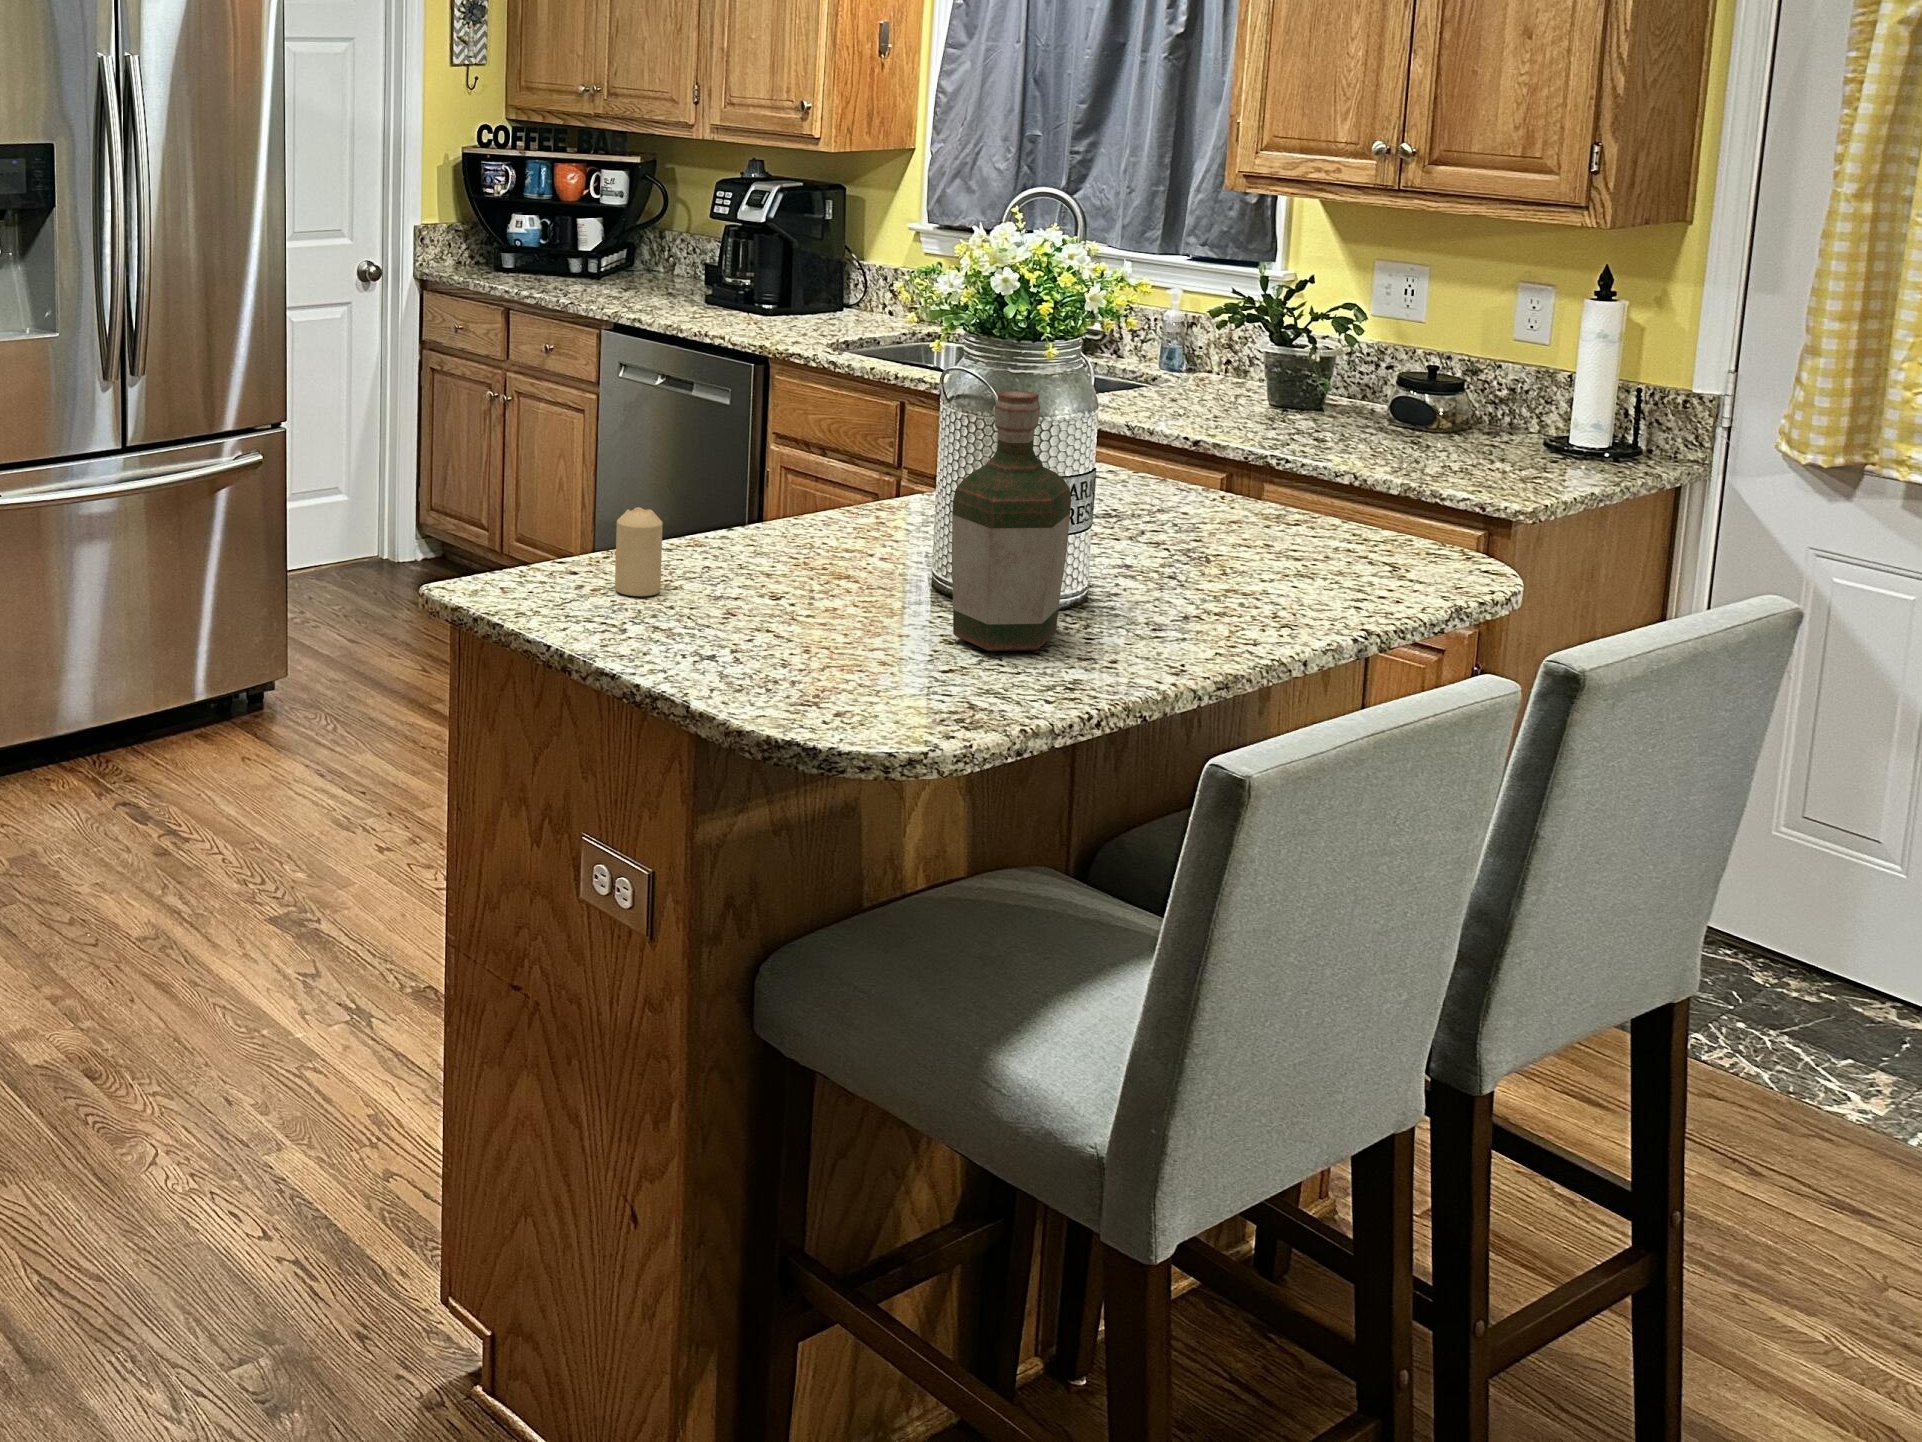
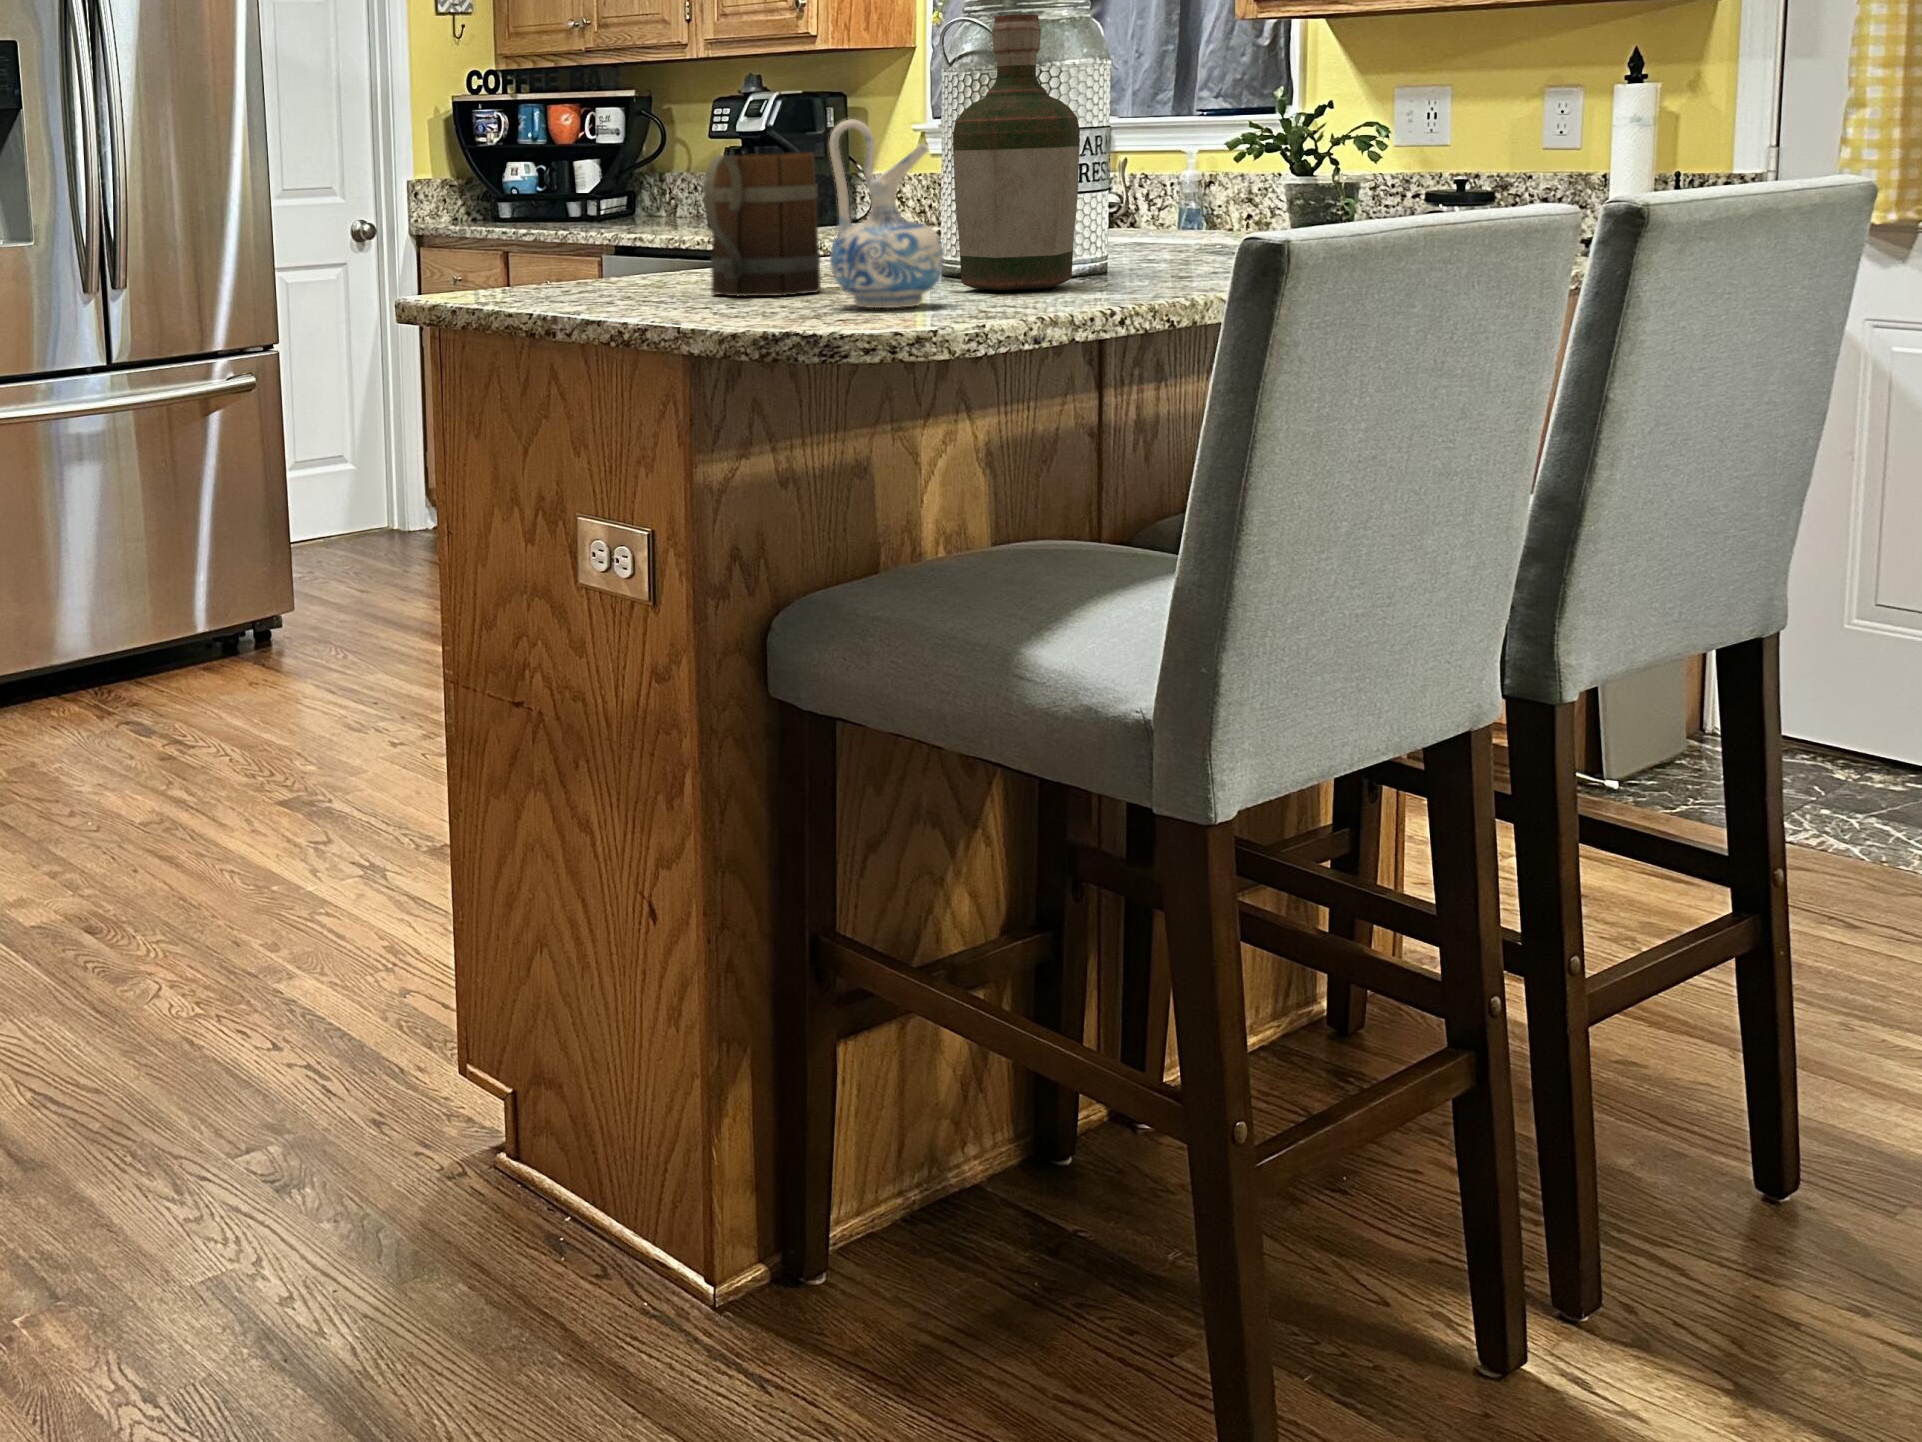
mug: none [718,482,822,632] -> present [704,153,821,296]
candle: present [615,507,663,596] -> none [599,202,649,292]
ceramic pitcher: none [833,515,939,692] -> present [829,120,943,308]

